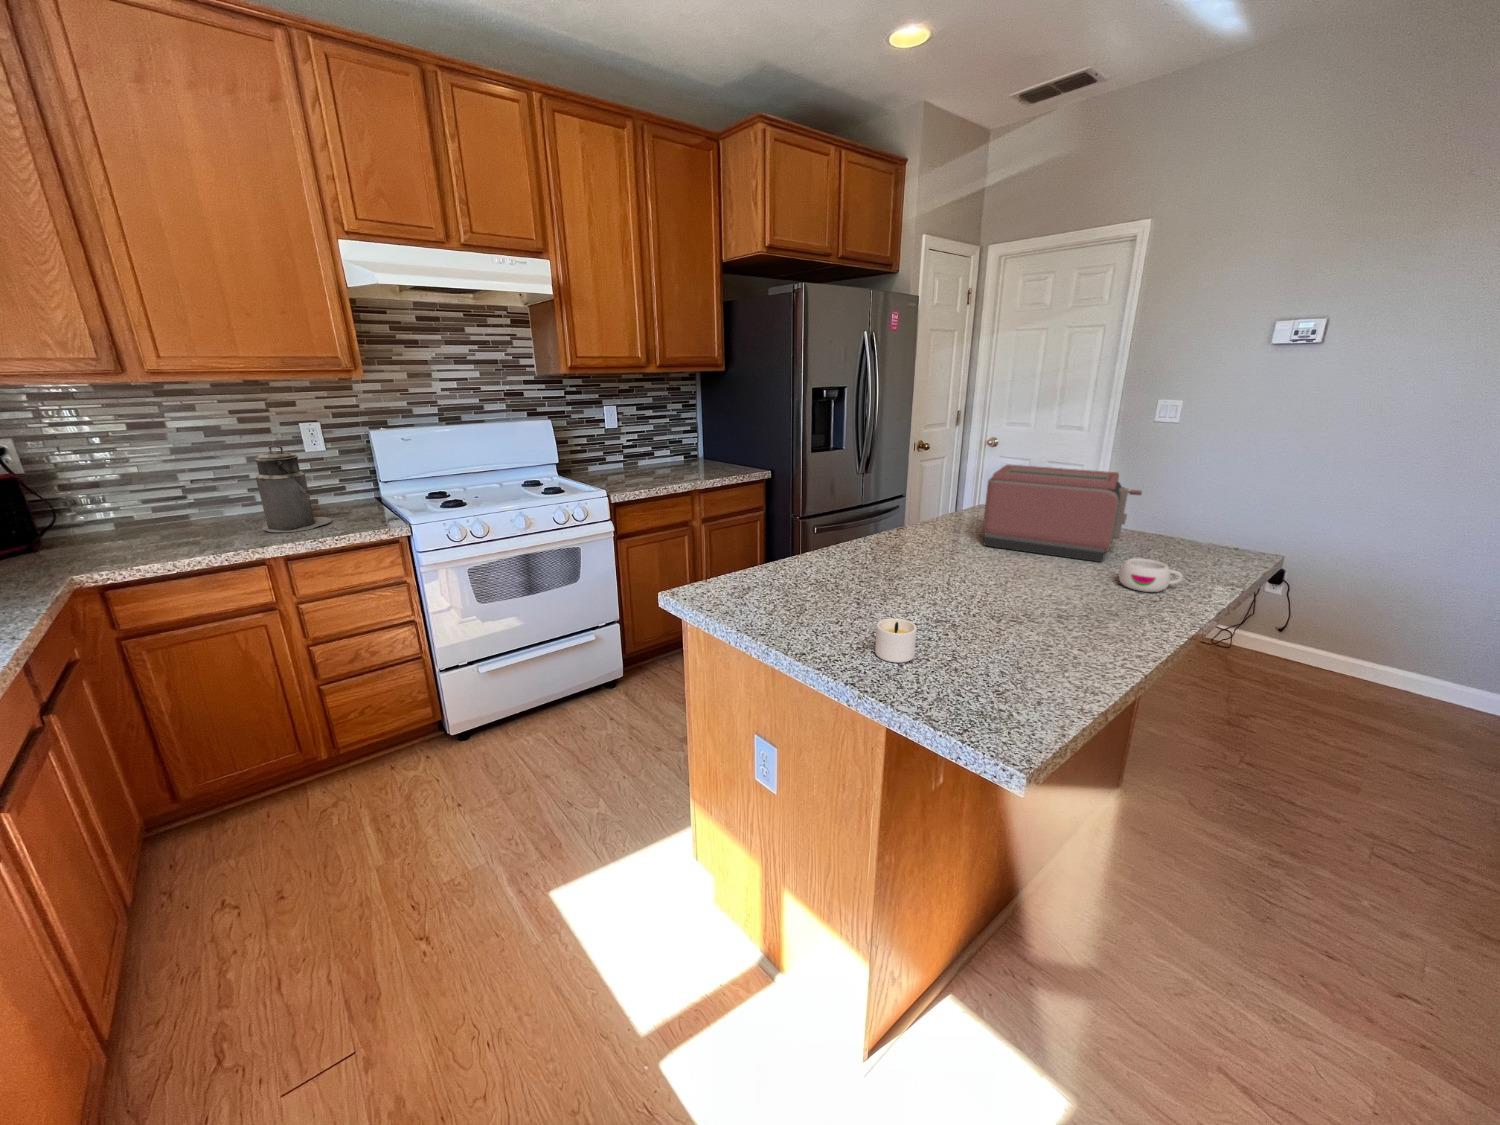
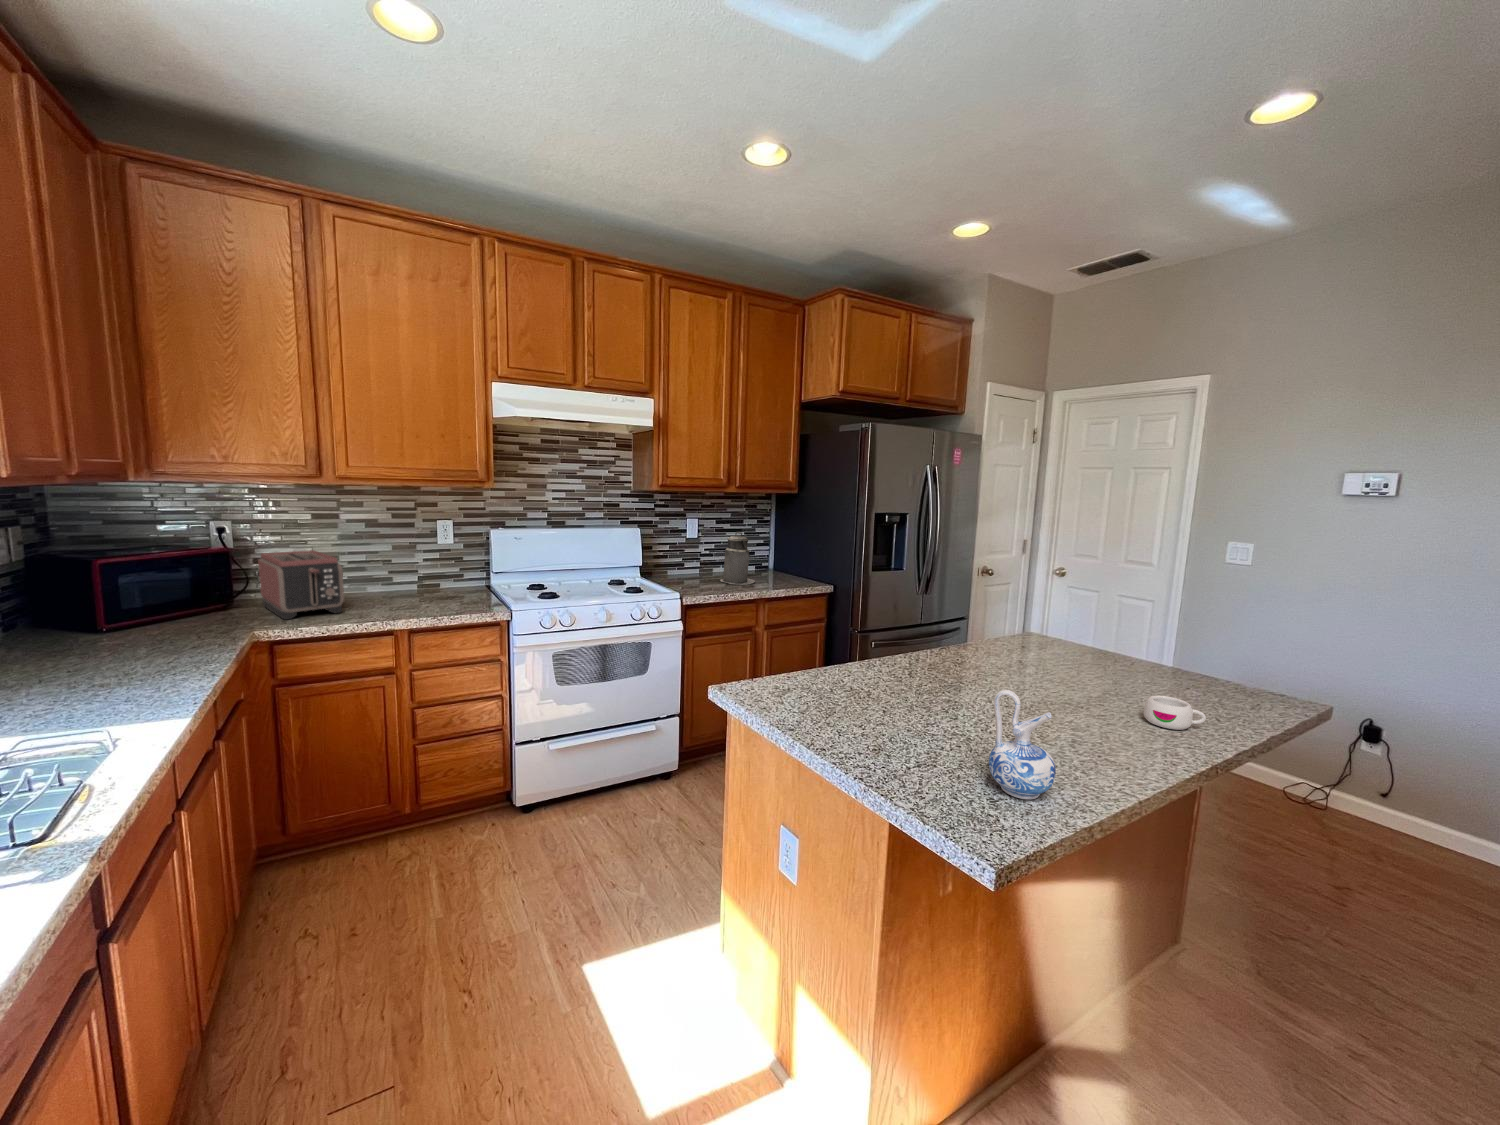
canister: present [255,446,332,532] -> present [720,532,755,585]
toaster: present [983,465,1142,562] -> present [258,550,344,620]
ceramic pitcher: none [991,569,1066,687] -> present [989,690,1056,799]
candle: present [875,618,917,663] -> none [889,726,940,766]

